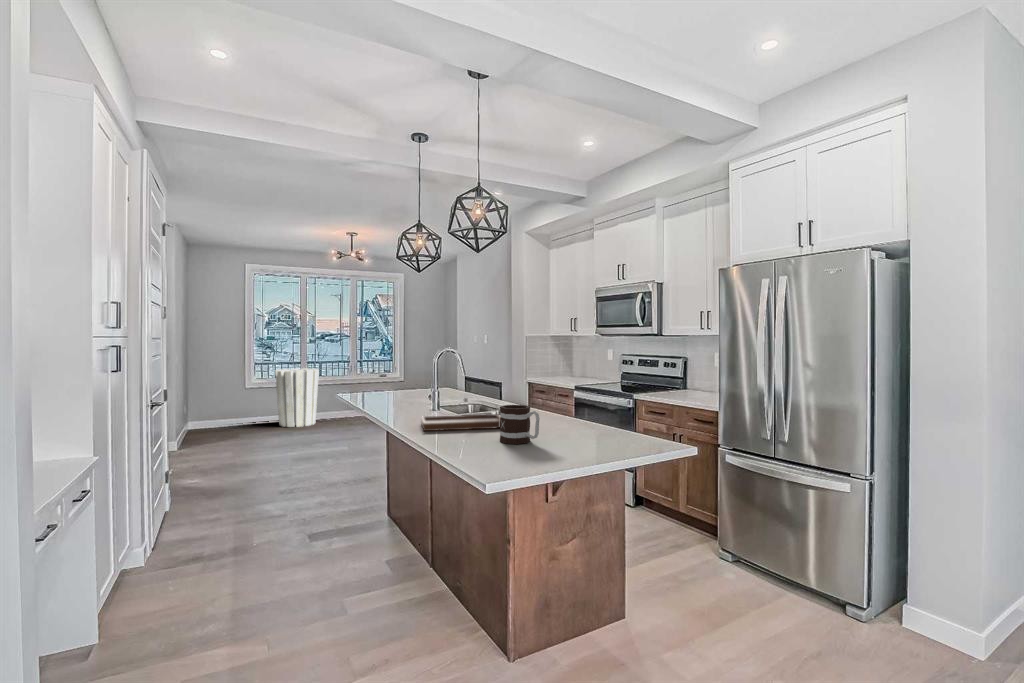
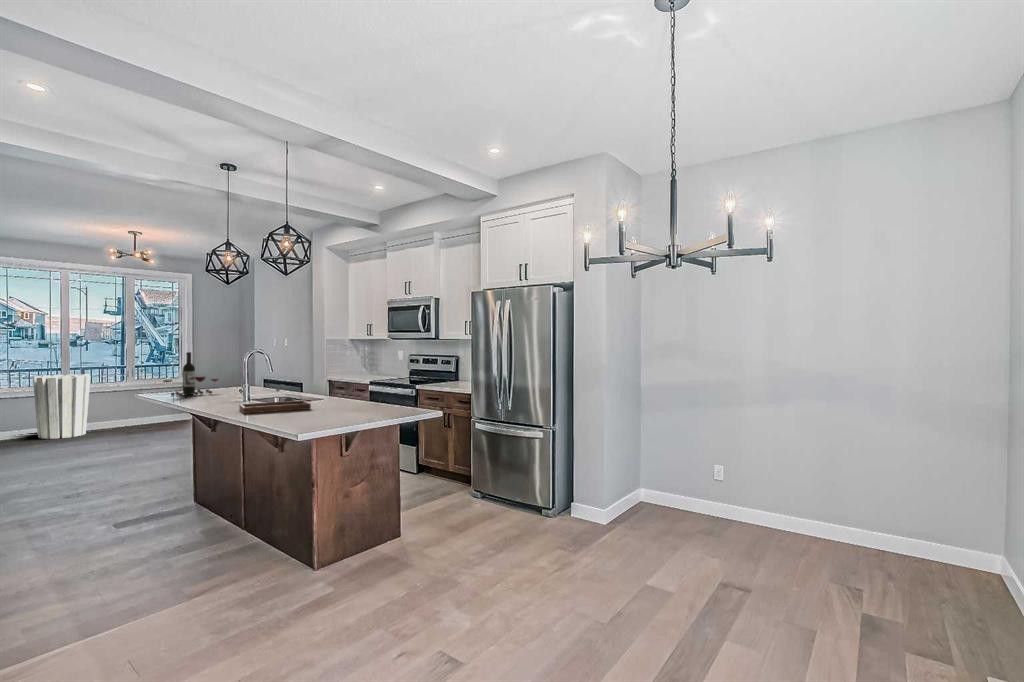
wine bottle: none [362,350,412,399] -> present [171,352,219,396]
mug: present [500,405,540,444] -> none [307,390,337,417]

